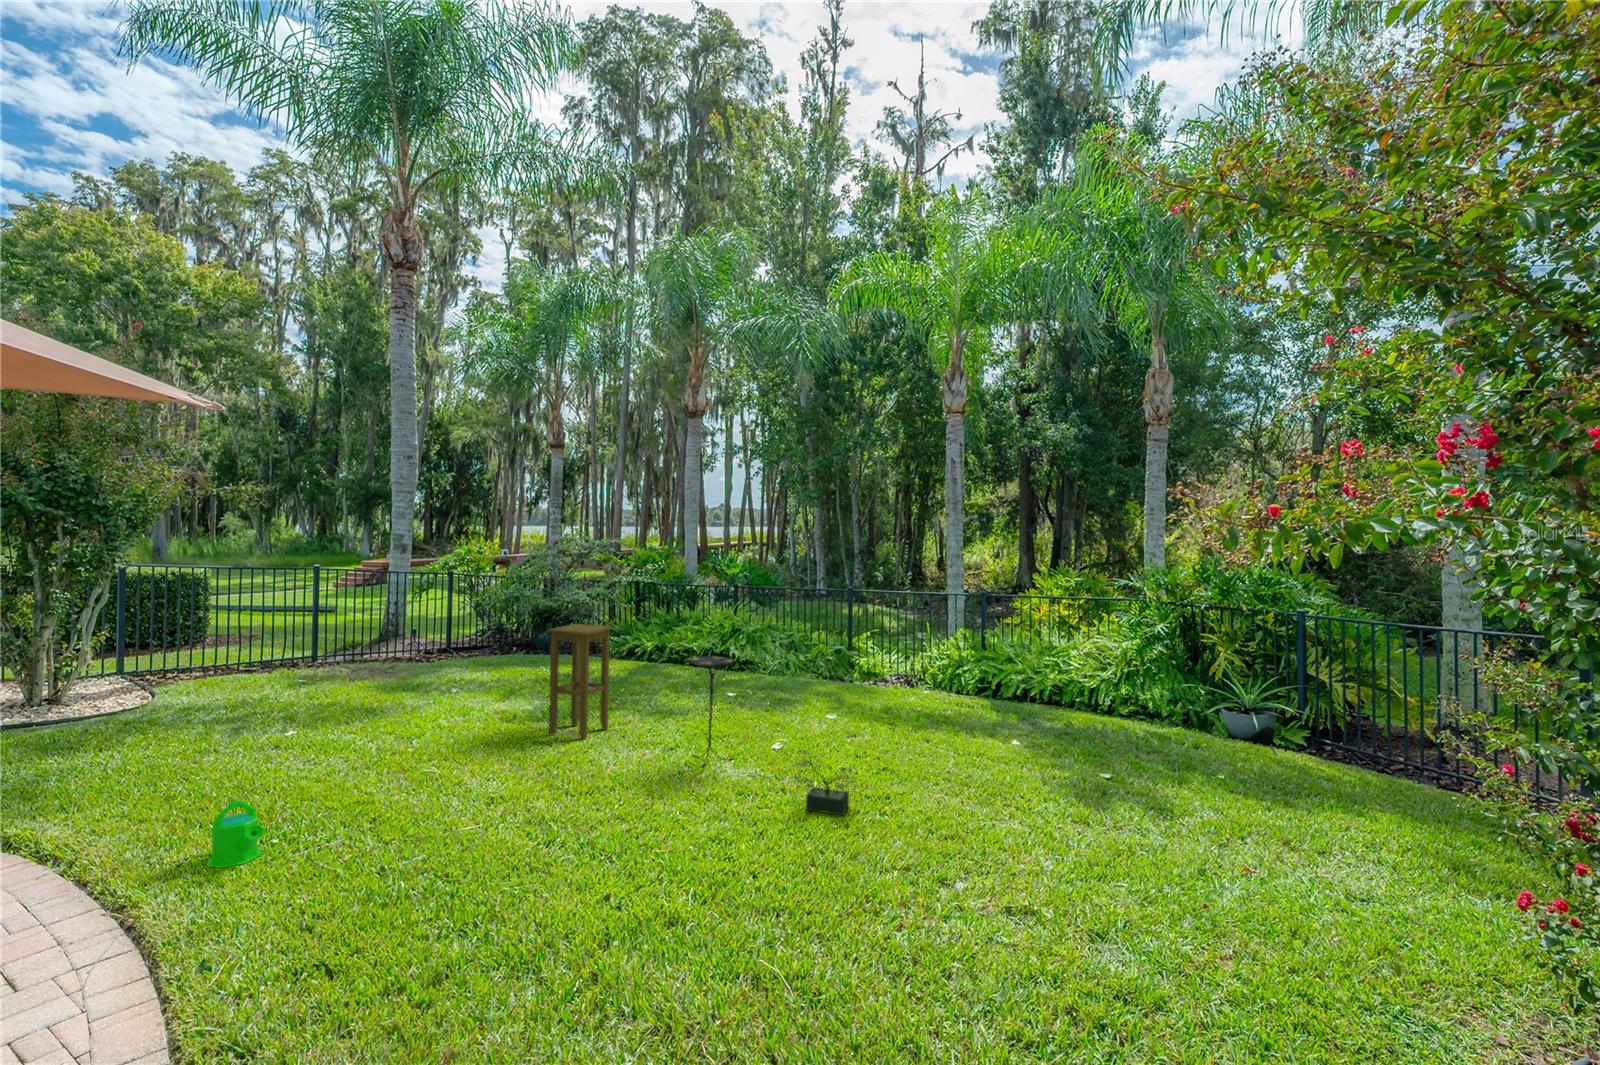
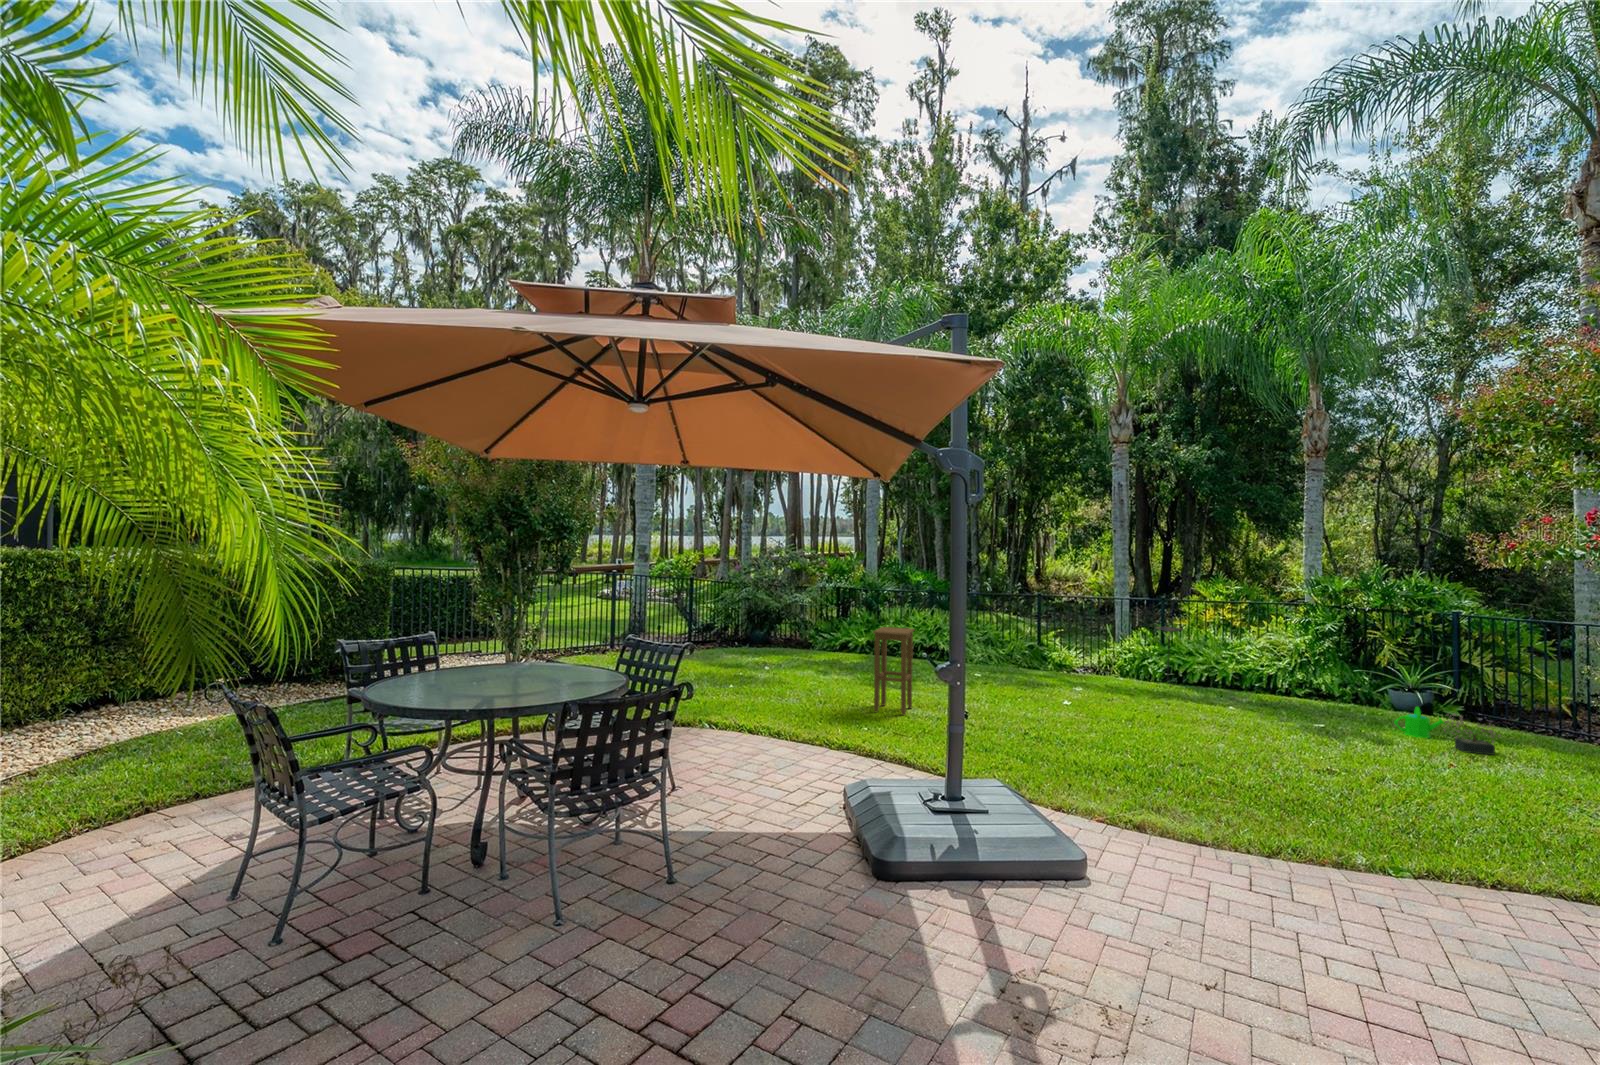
side table: present [690,656,735,760] -> present [1156,627,1182,678]
decorative plant: present [795,750,857,815] -> present [1444,714,1499,755]
watering can: present [207,800,265,868] -> present [1394,707,1444,738]

